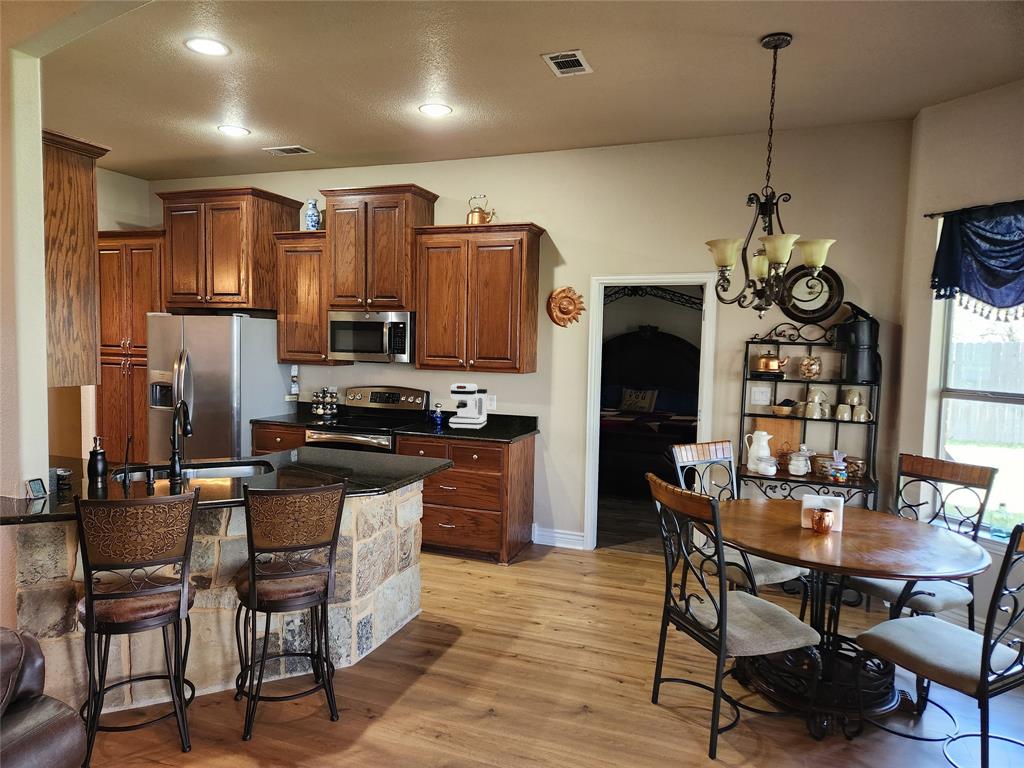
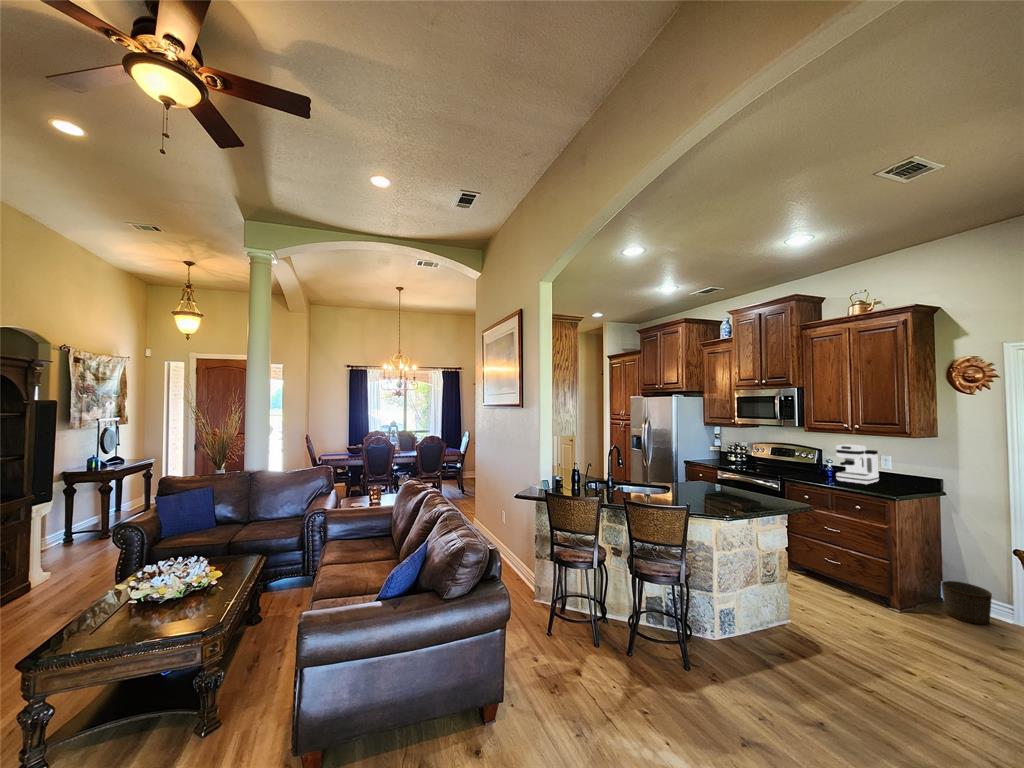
planter: none [536,518,571,556] -> present [941,581,992,624]

